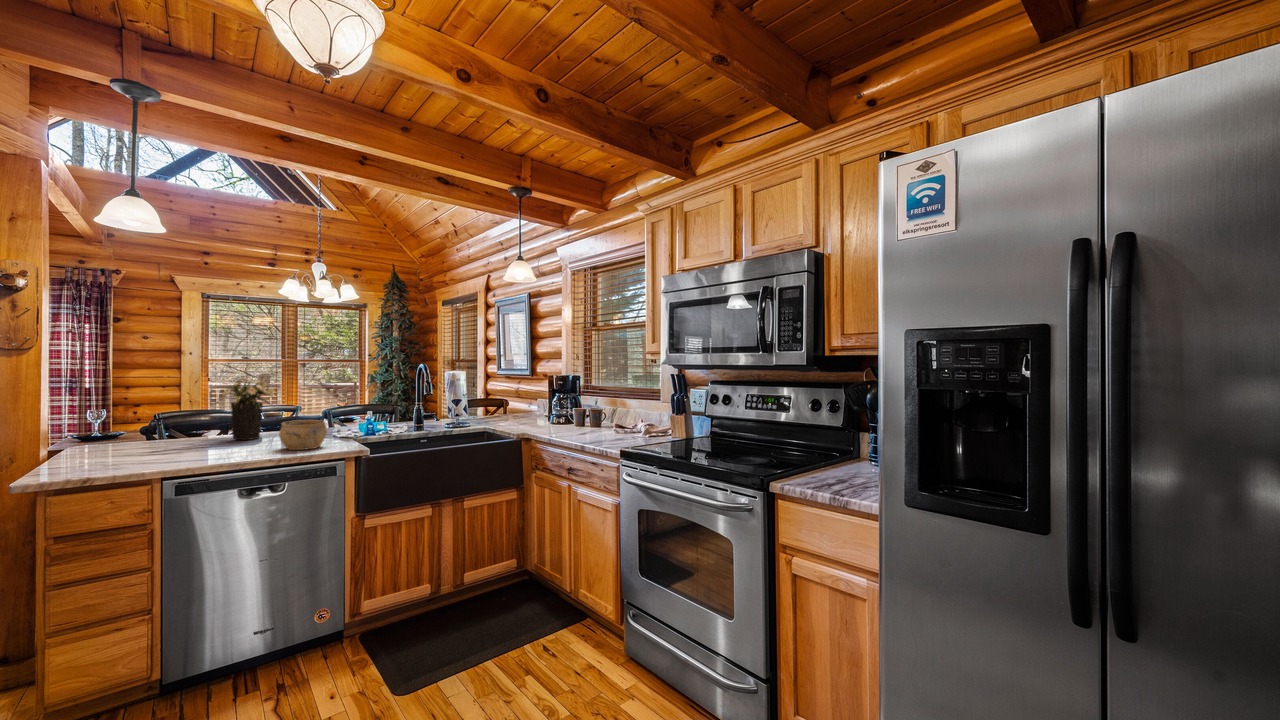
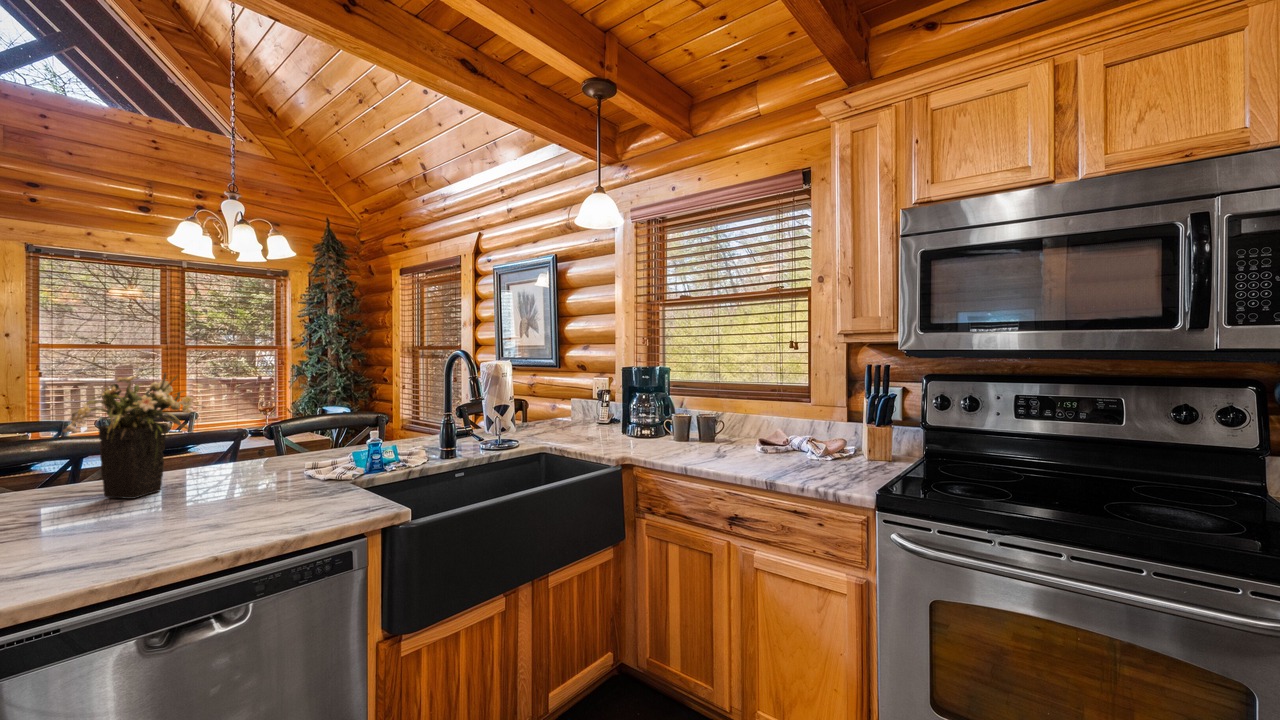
ceramic bowl: present [279,420,327,450] -> none [221,457,319,524]

